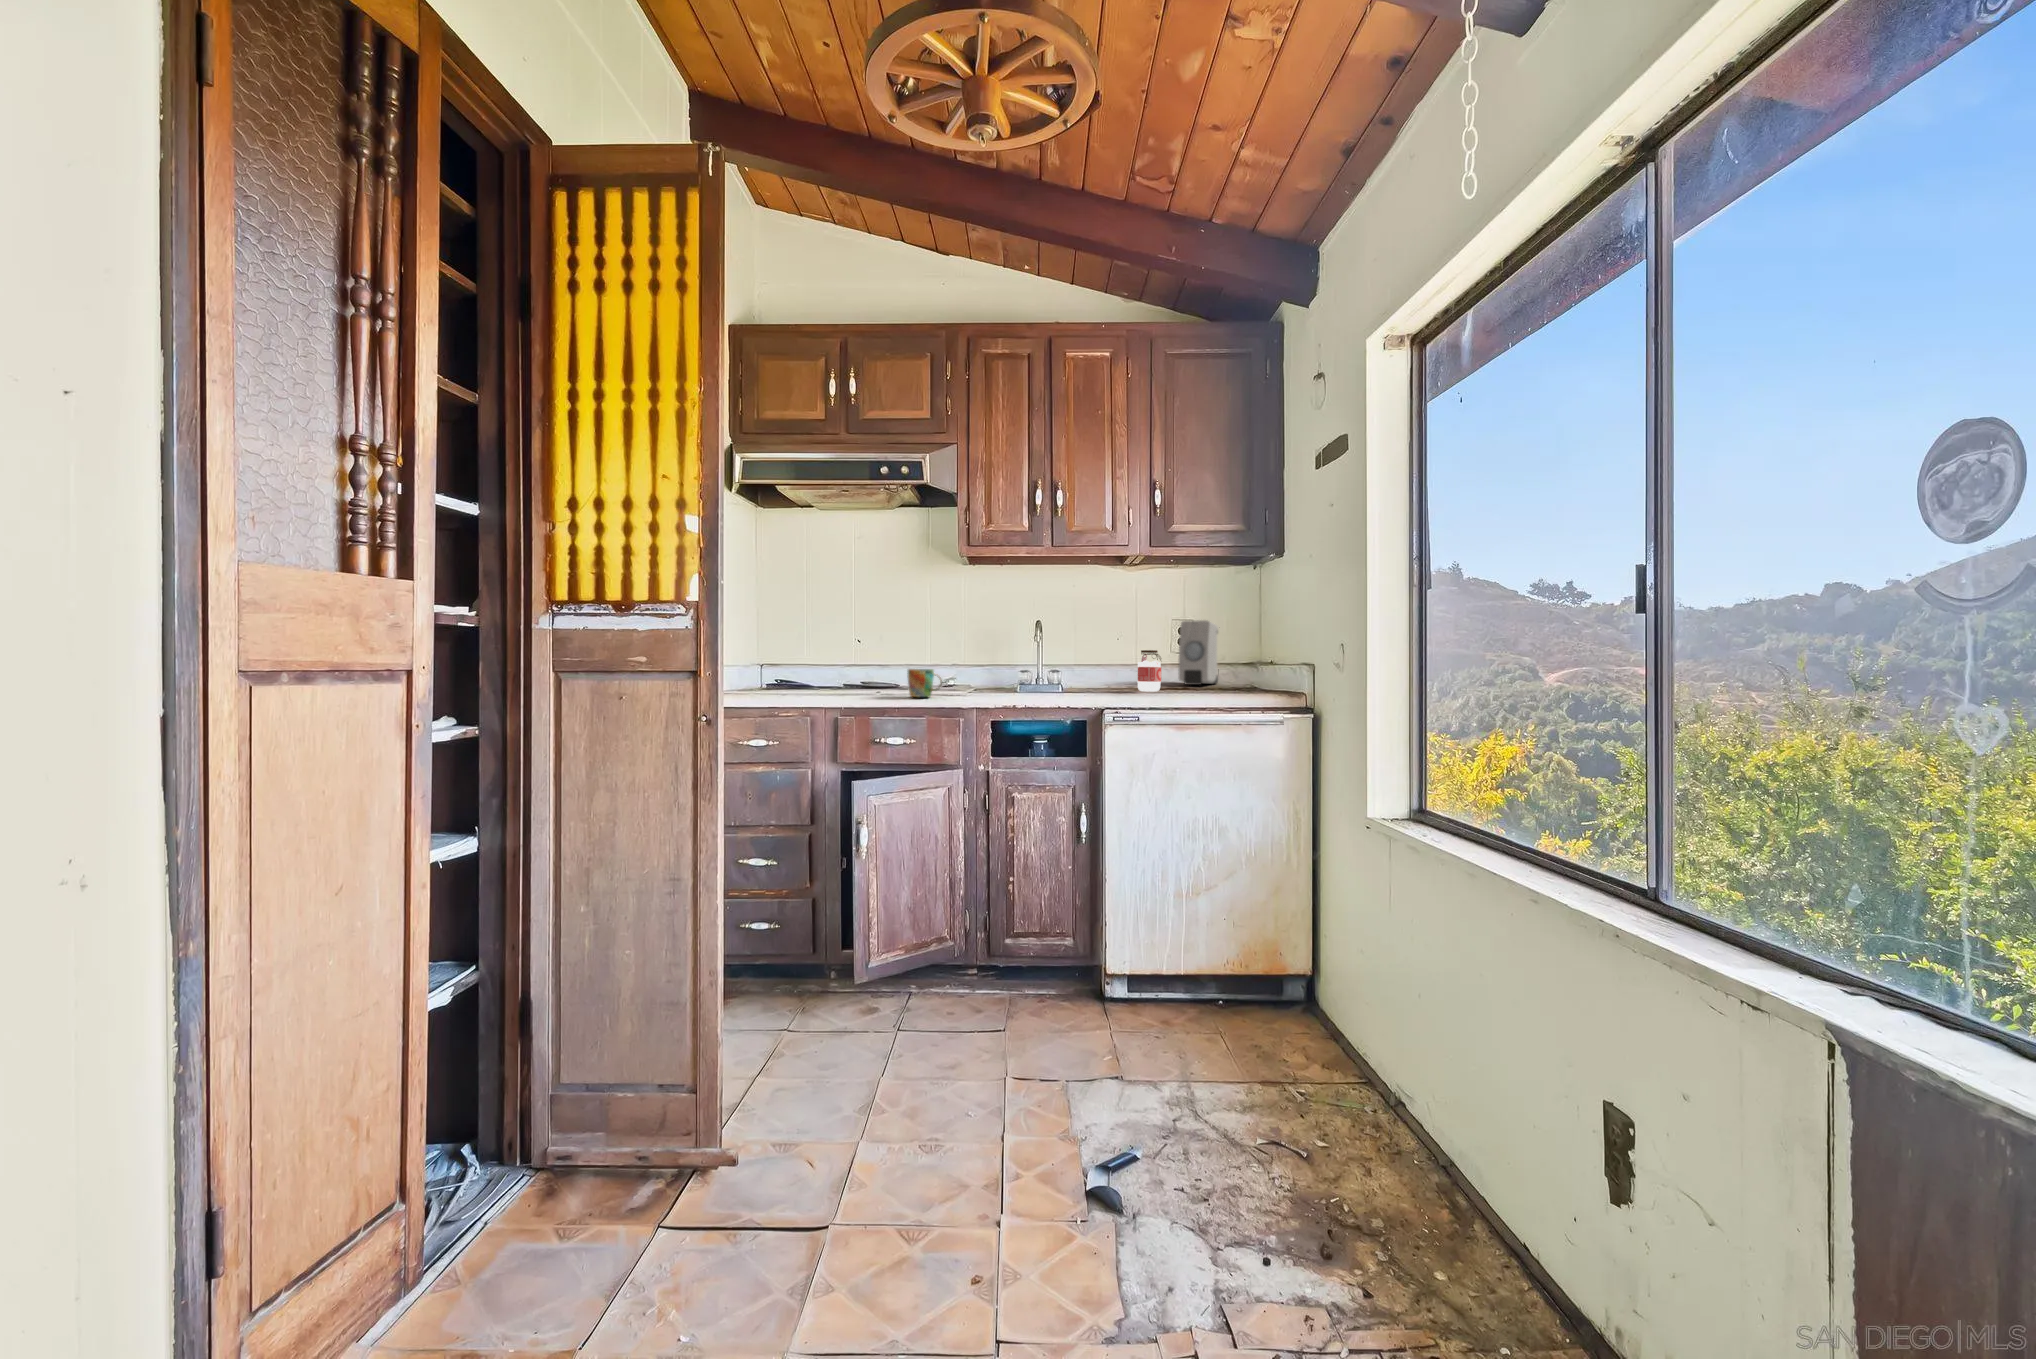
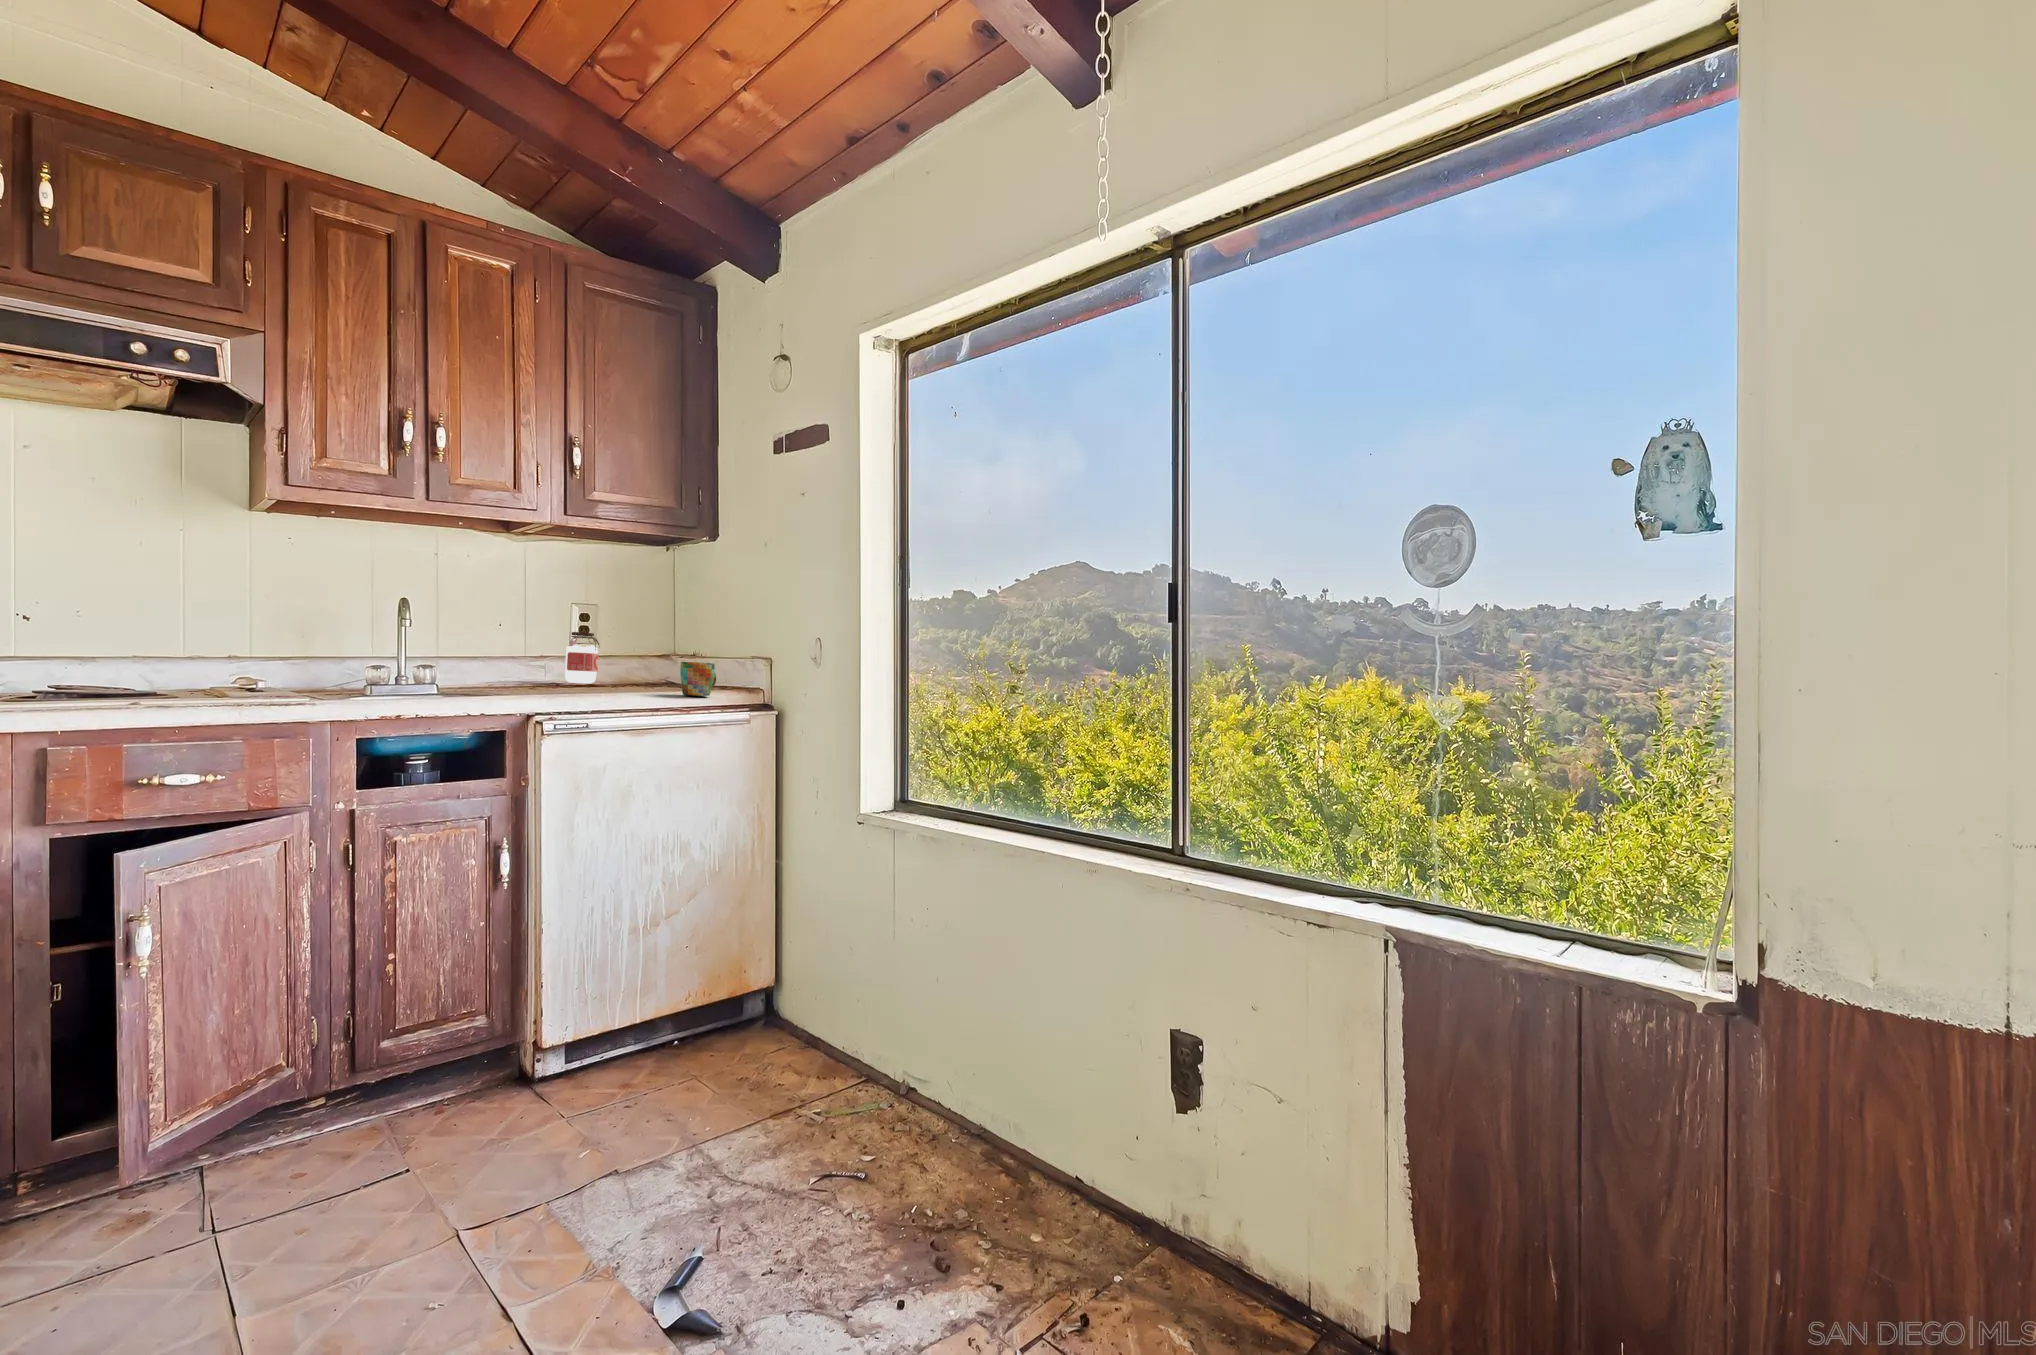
soap dispenser: present [1179,620,1220,685] -> none [603,601,649,678]
mug: present [907,669,942,697] -> present [680,662,716,696]

